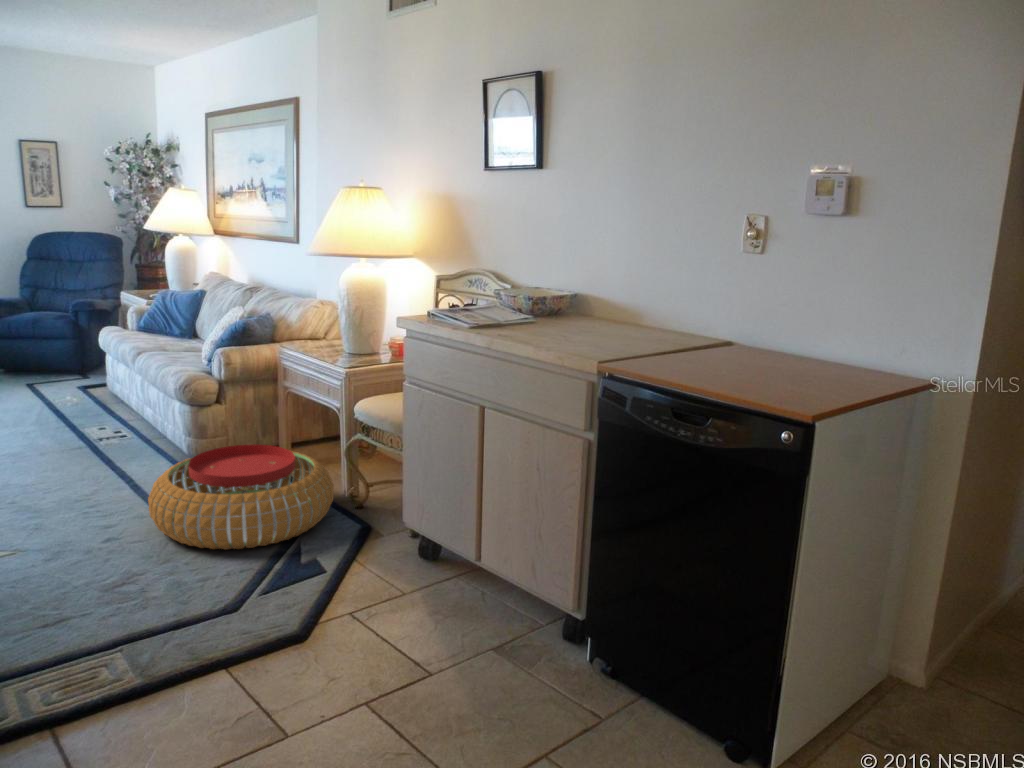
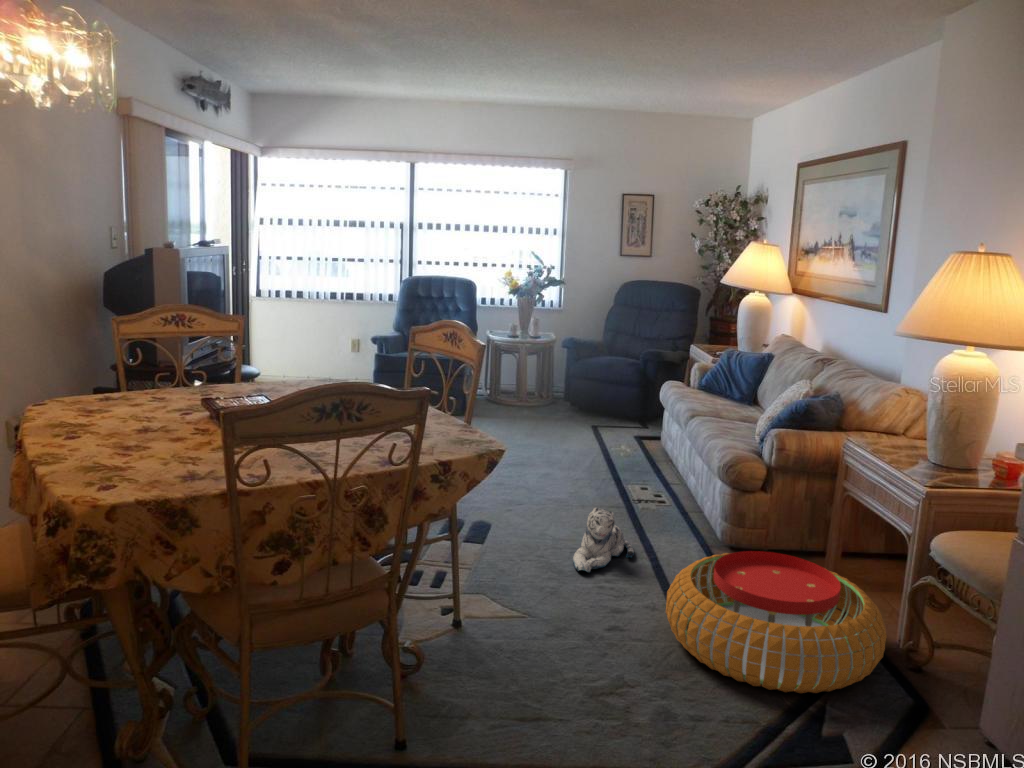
plush toy: none [39,446,105,510] -> present [573,508,634,572]

